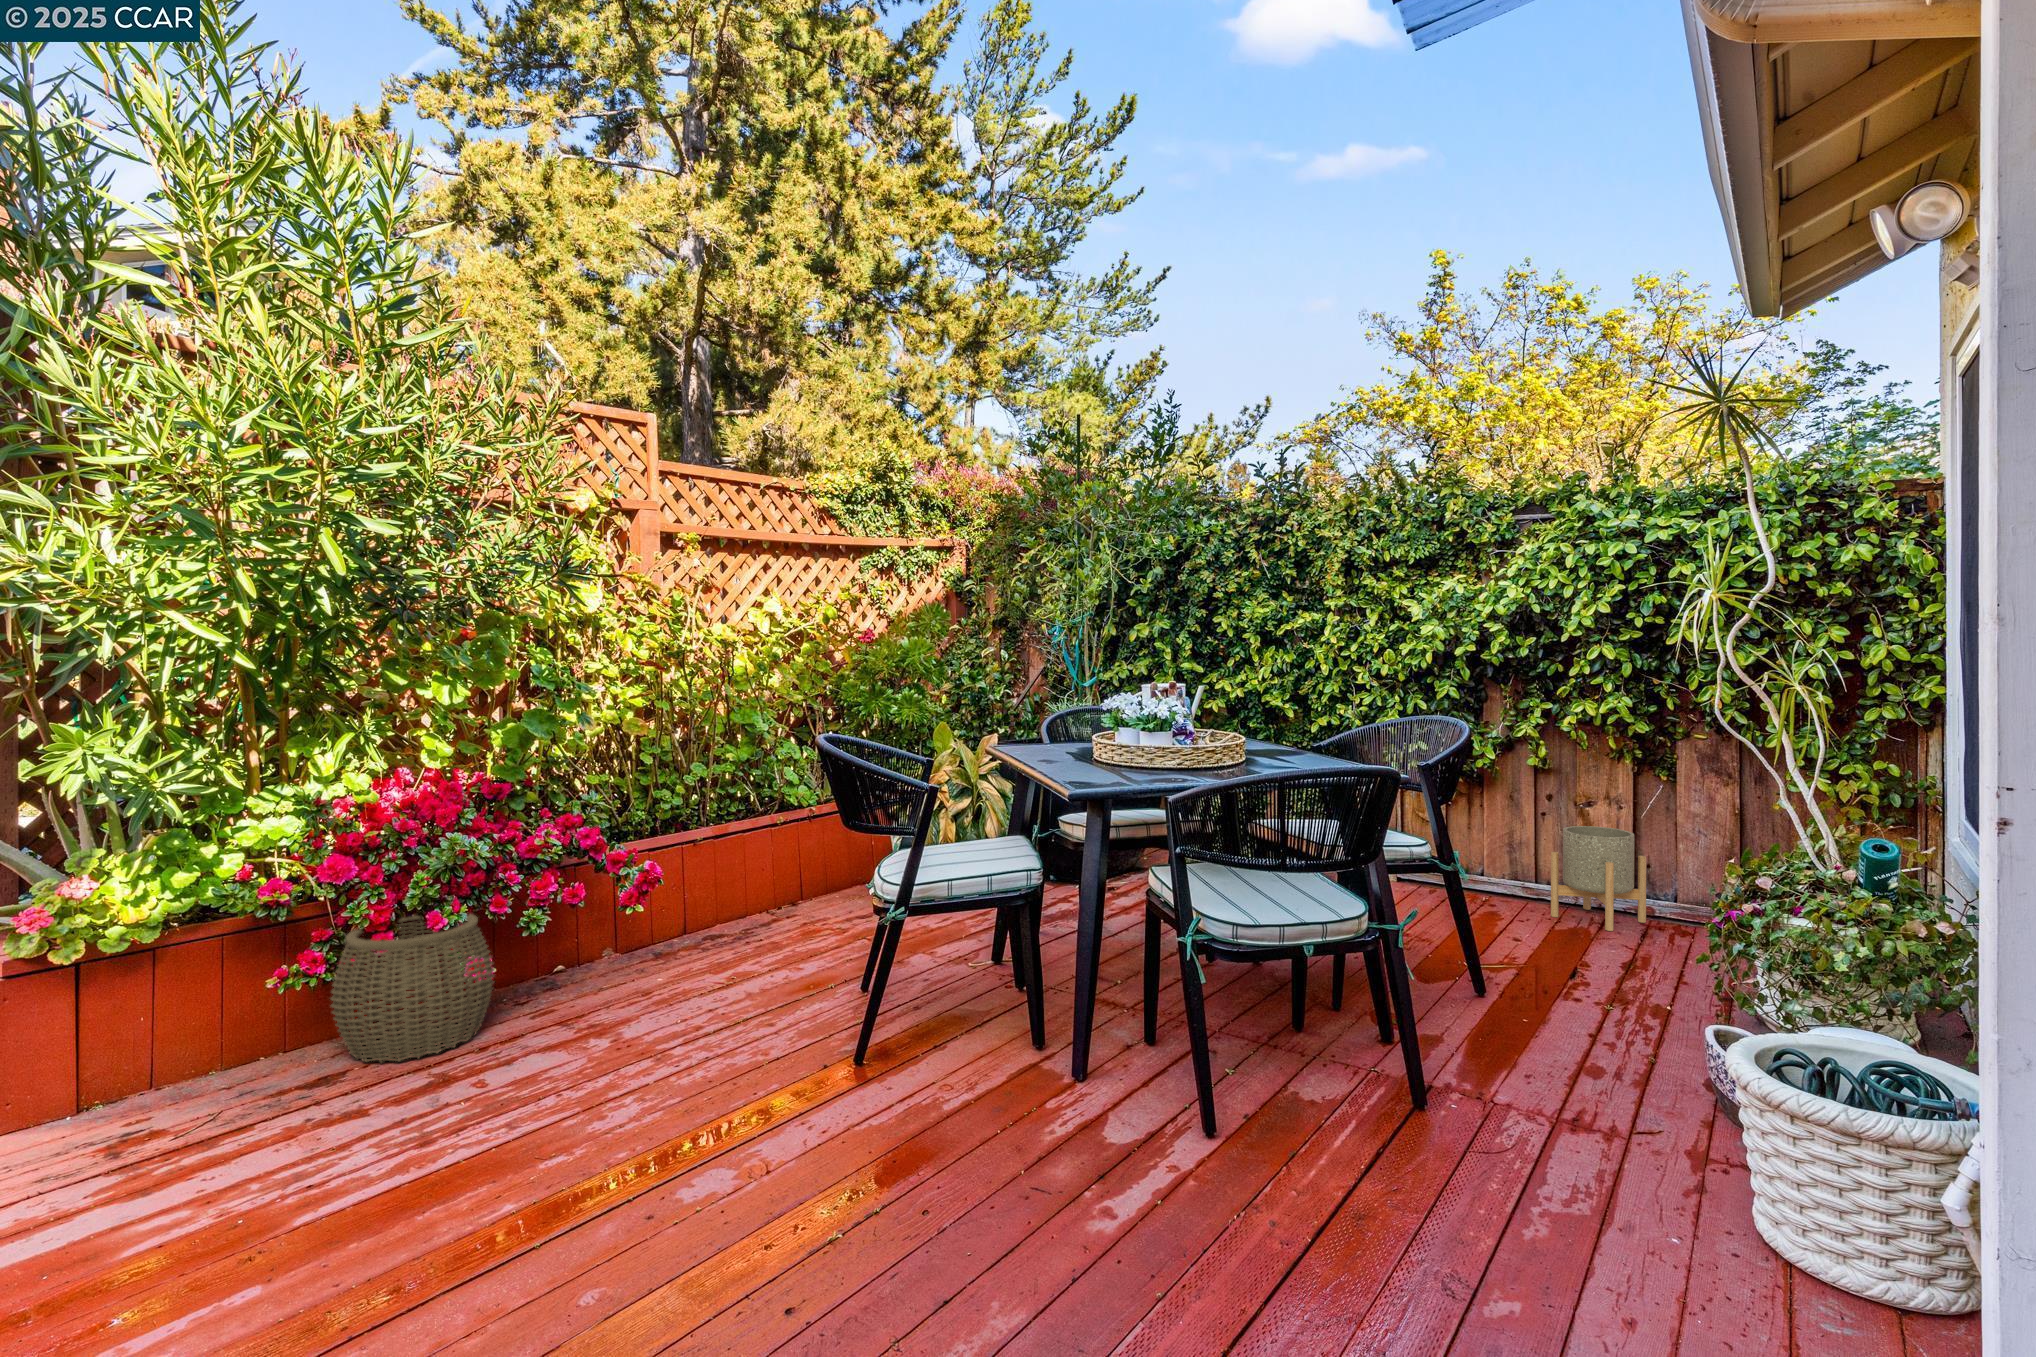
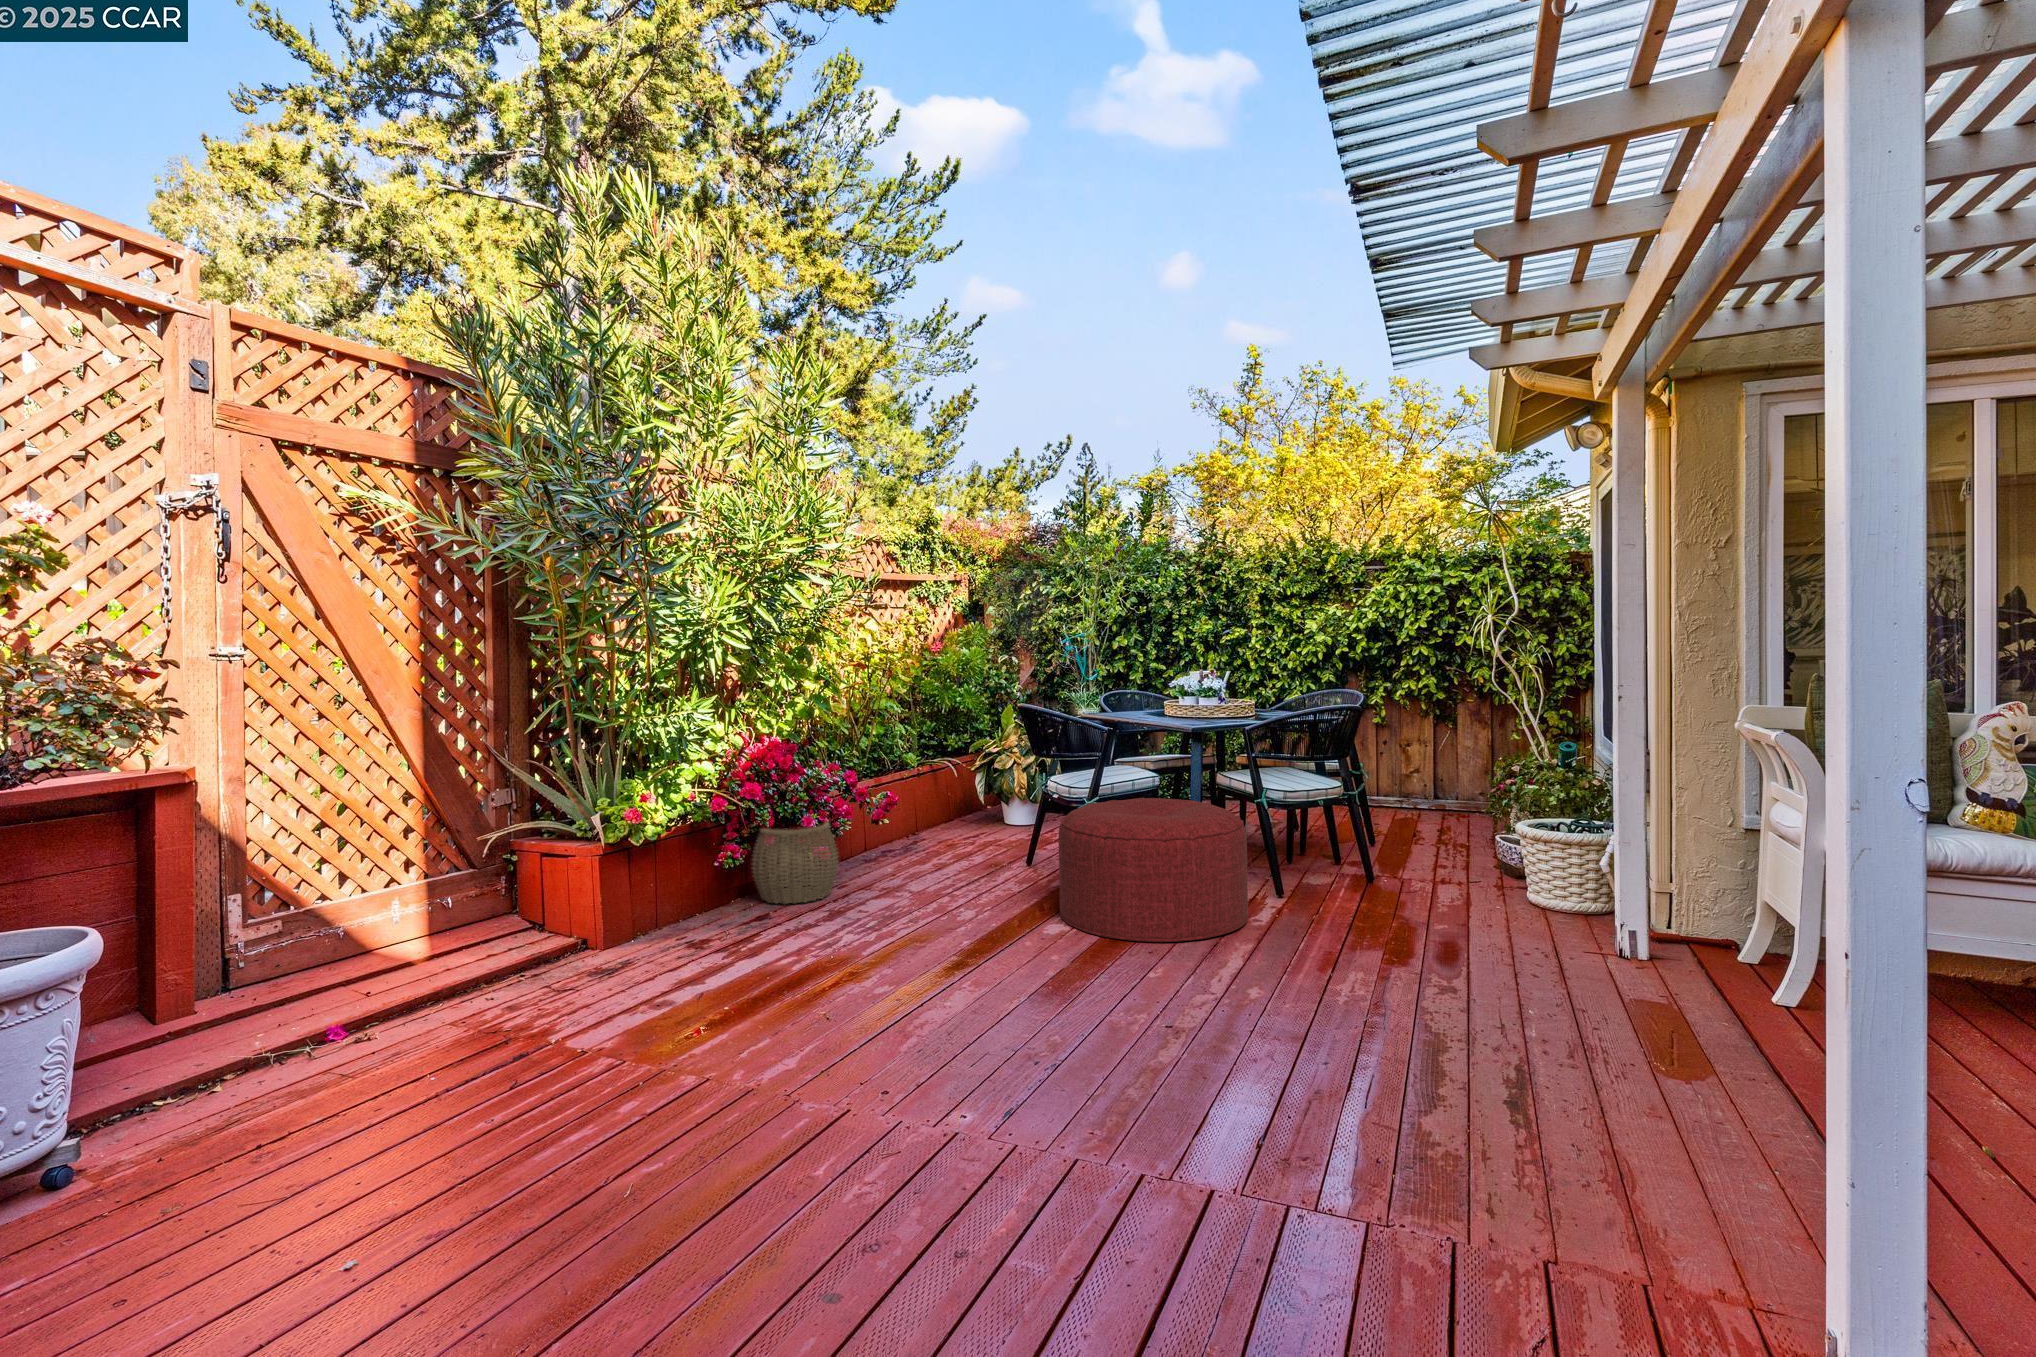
planter: present [1551,826,1646,931] -> none [1394,757,1447,816]
ottoman: none [719,925,1093,1287] -> present [1059,798,1248,942]

